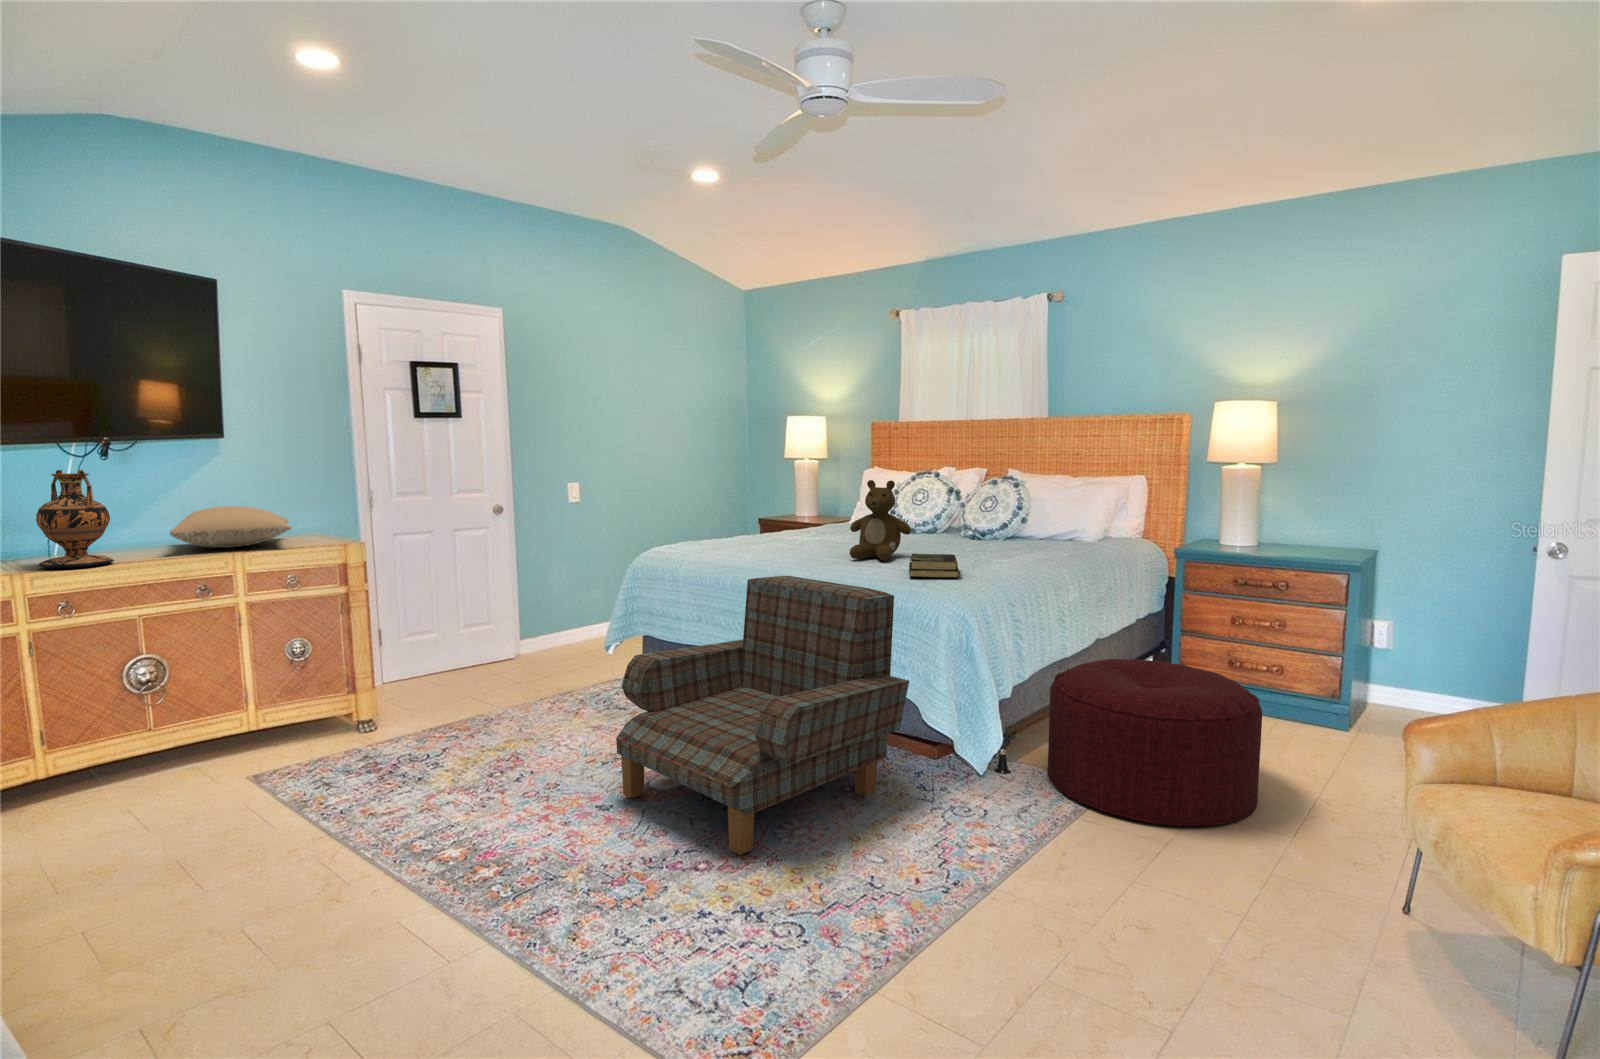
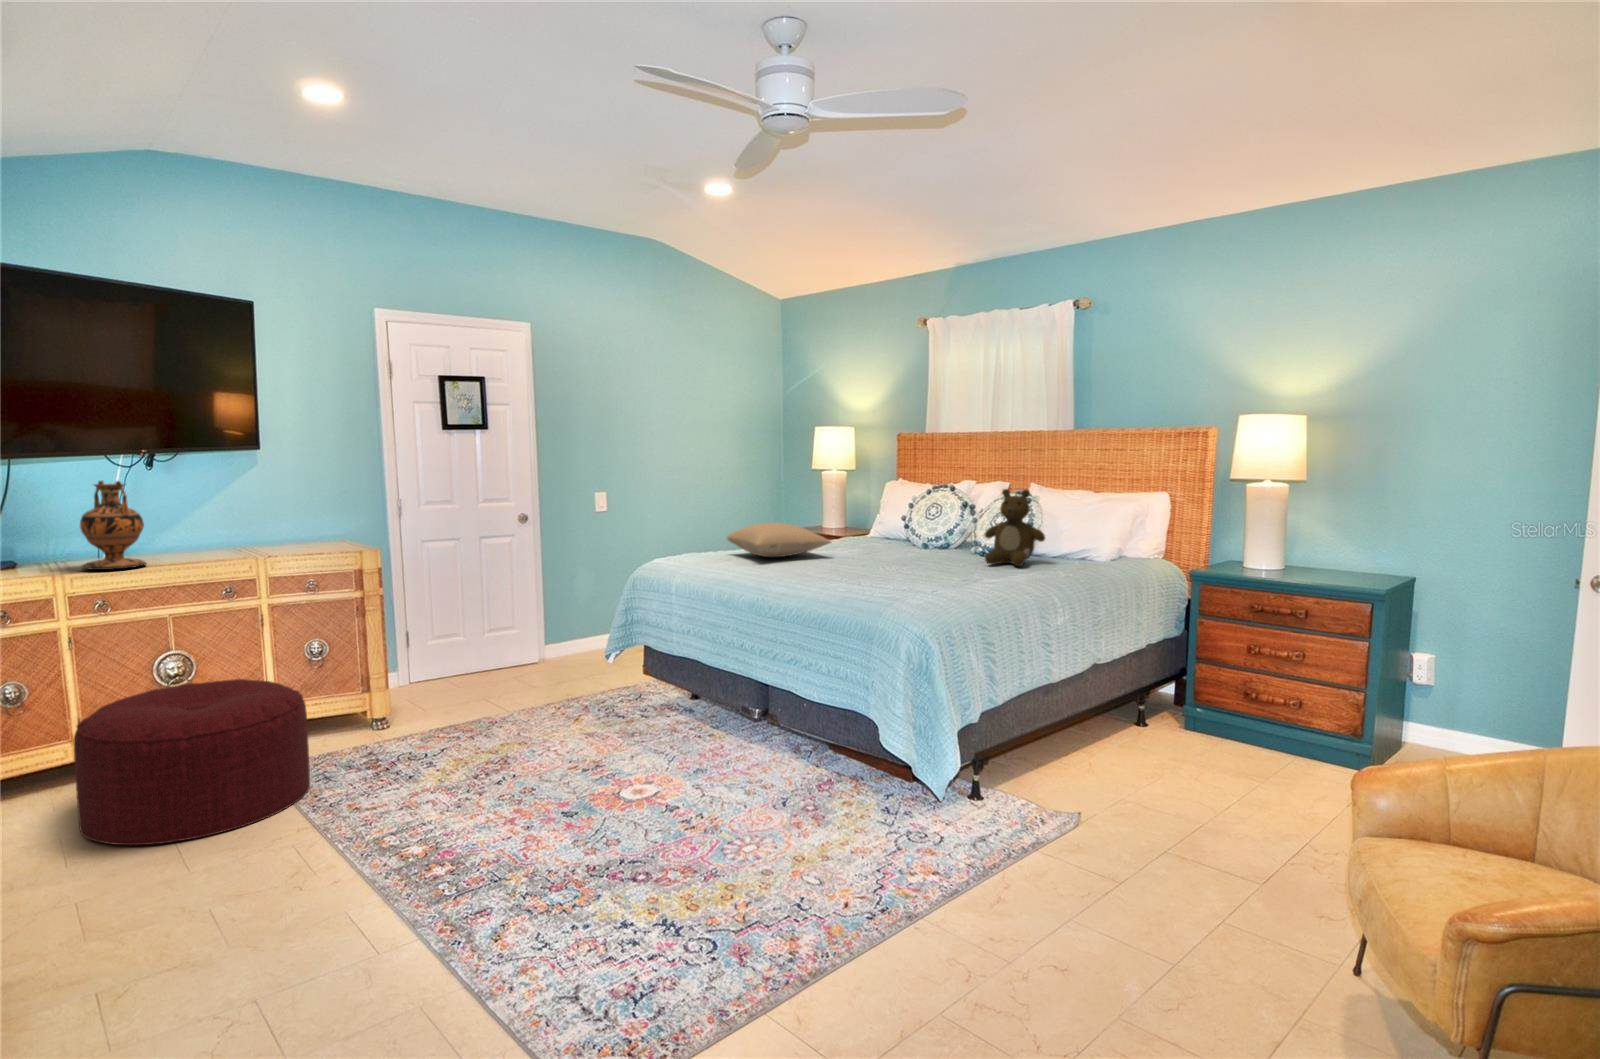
teddy bear: present [850,480,911,561] -> present [985,489,1045,566]
pillow: present [170,506,291,548] -> present [727,523,831,557]
book: present [909,554,960,578] -> none [885,572,940,598]
armchair: present [616,576,909,855] -> none [583,591,870,869]
ottoman: present [1047,659,1262,826] -> present [73,679,310,845]

